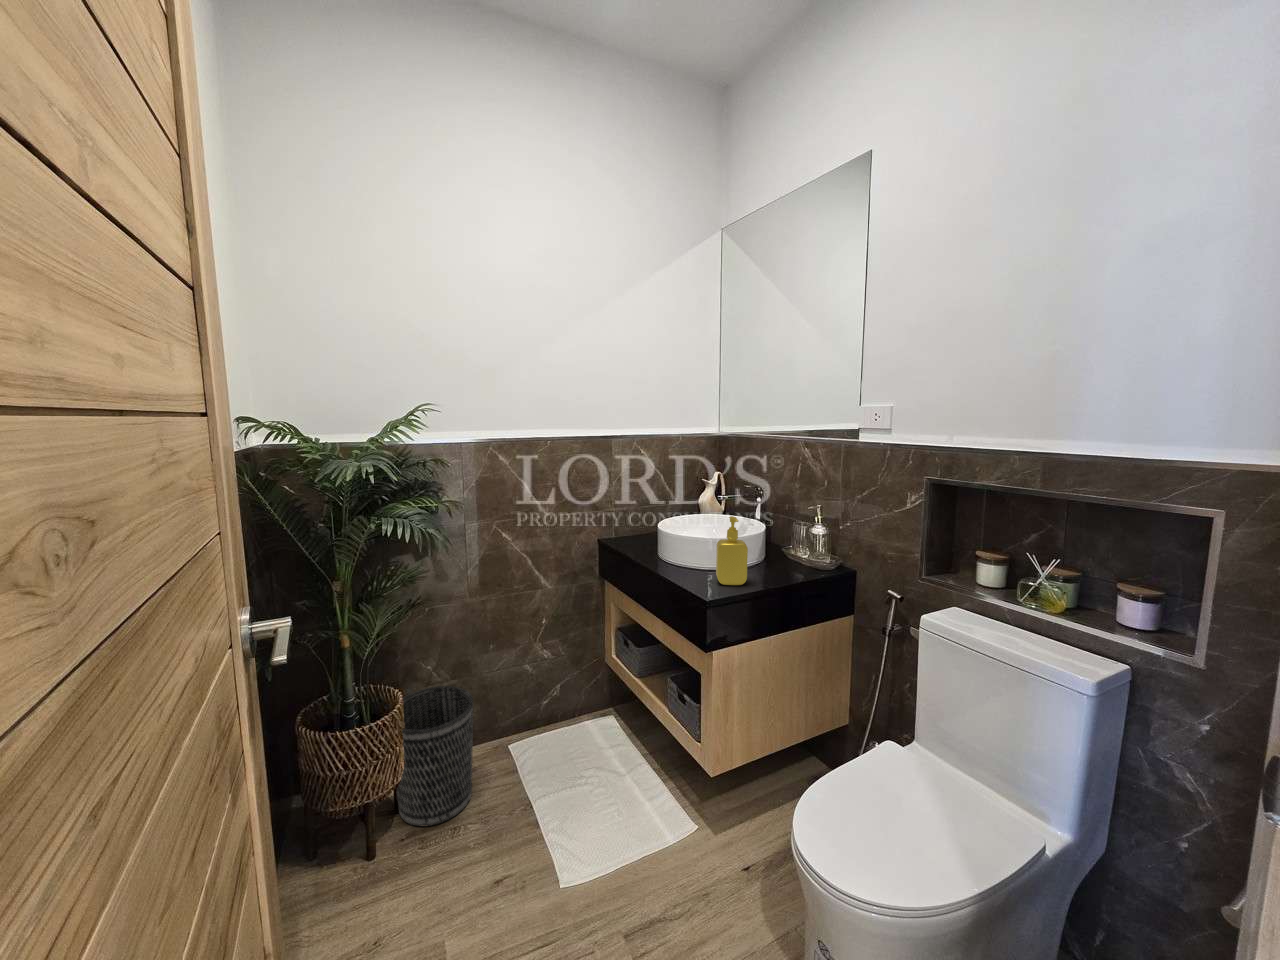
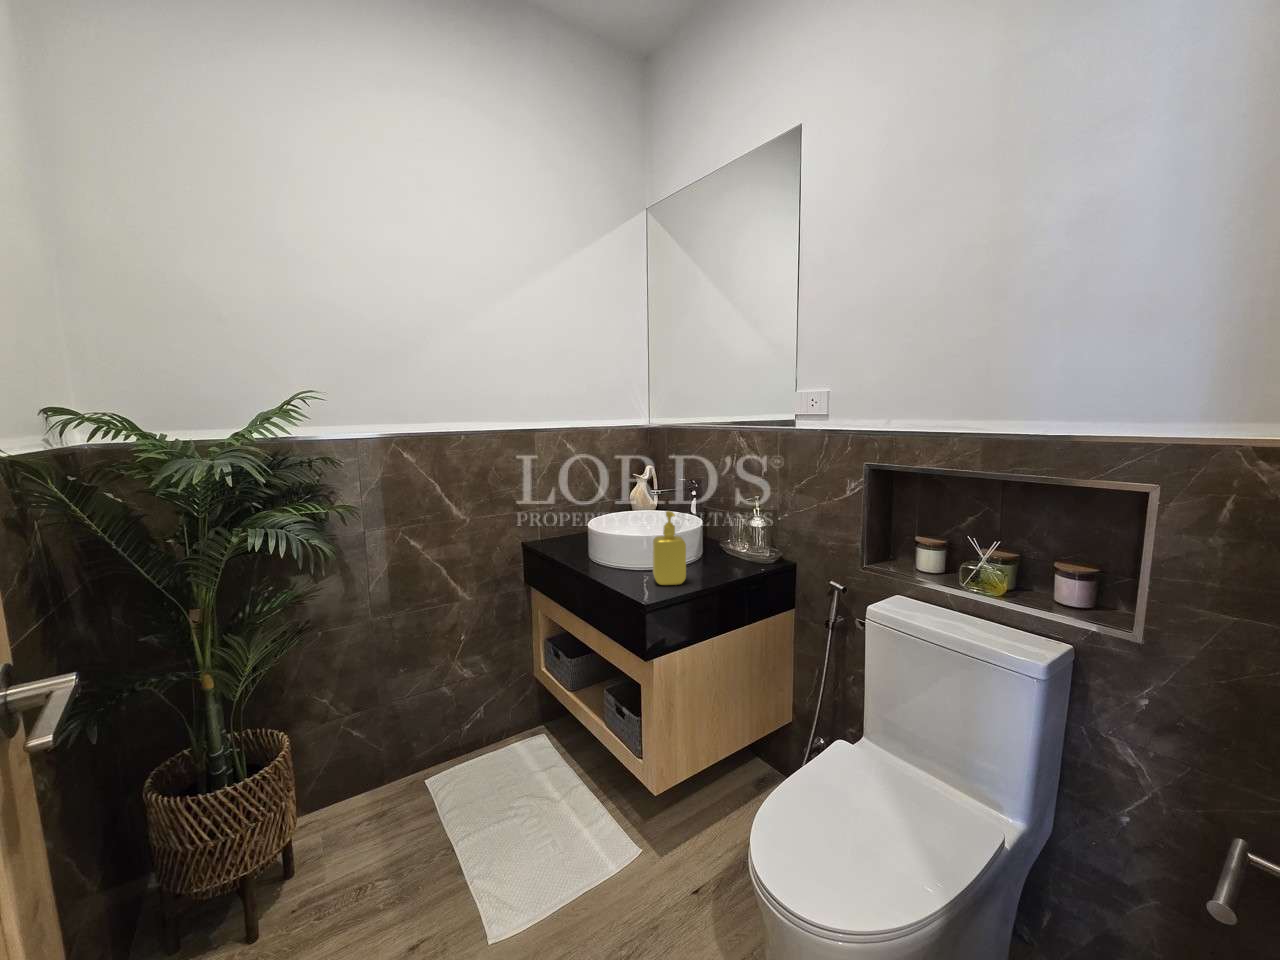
wastebasket: present [396,686,473,826] -> none [269,720,382,891]

